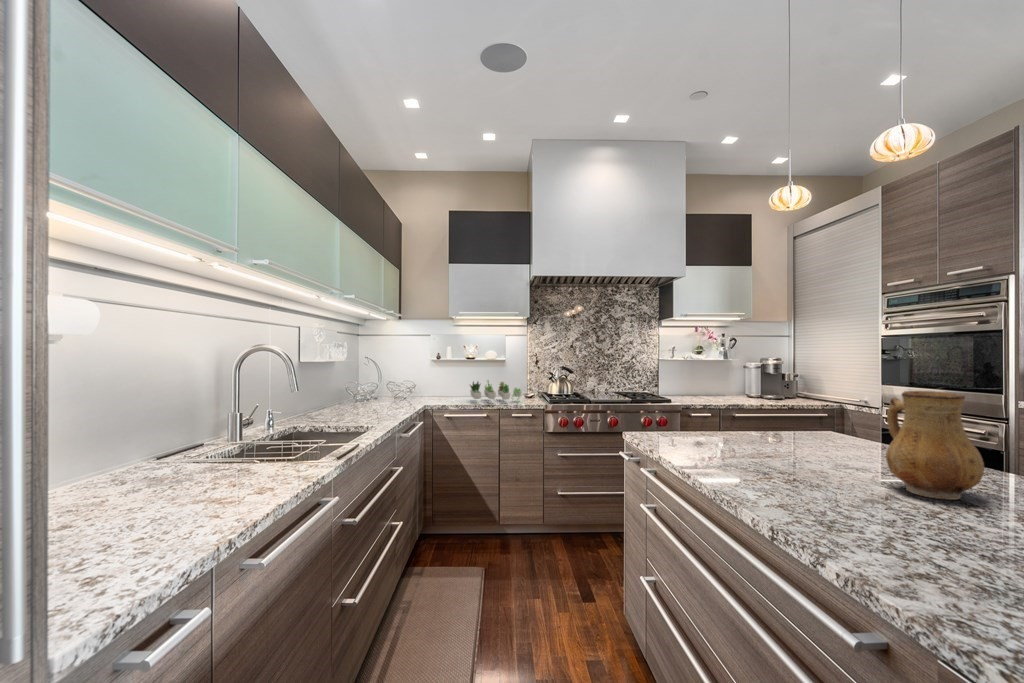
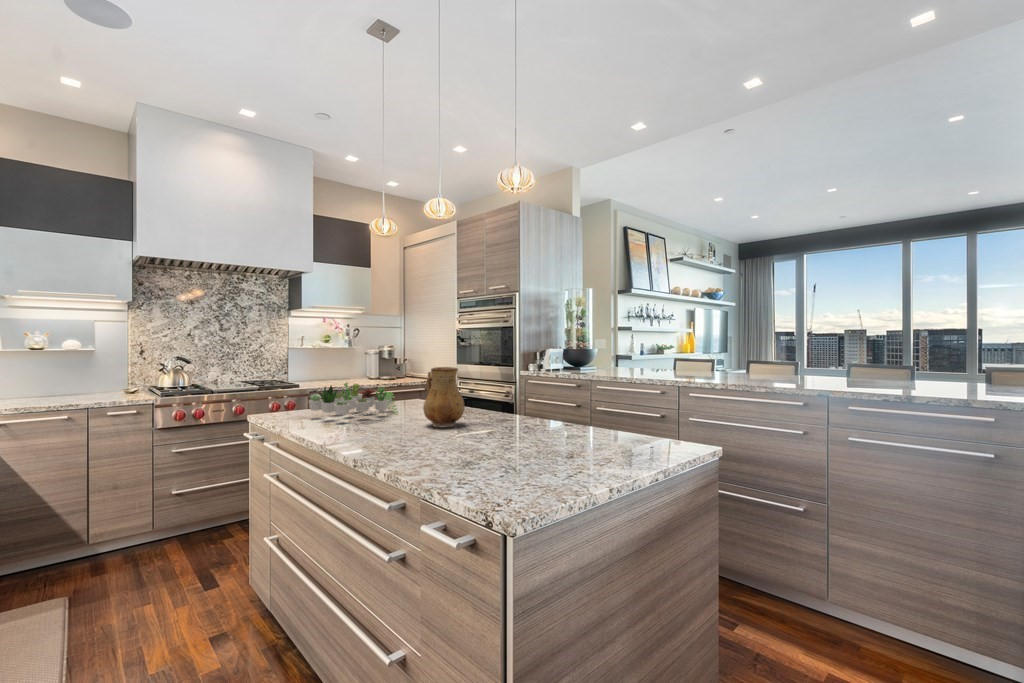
succulent plant: present [470,381,522,402] -> present [309,383,398,415]

